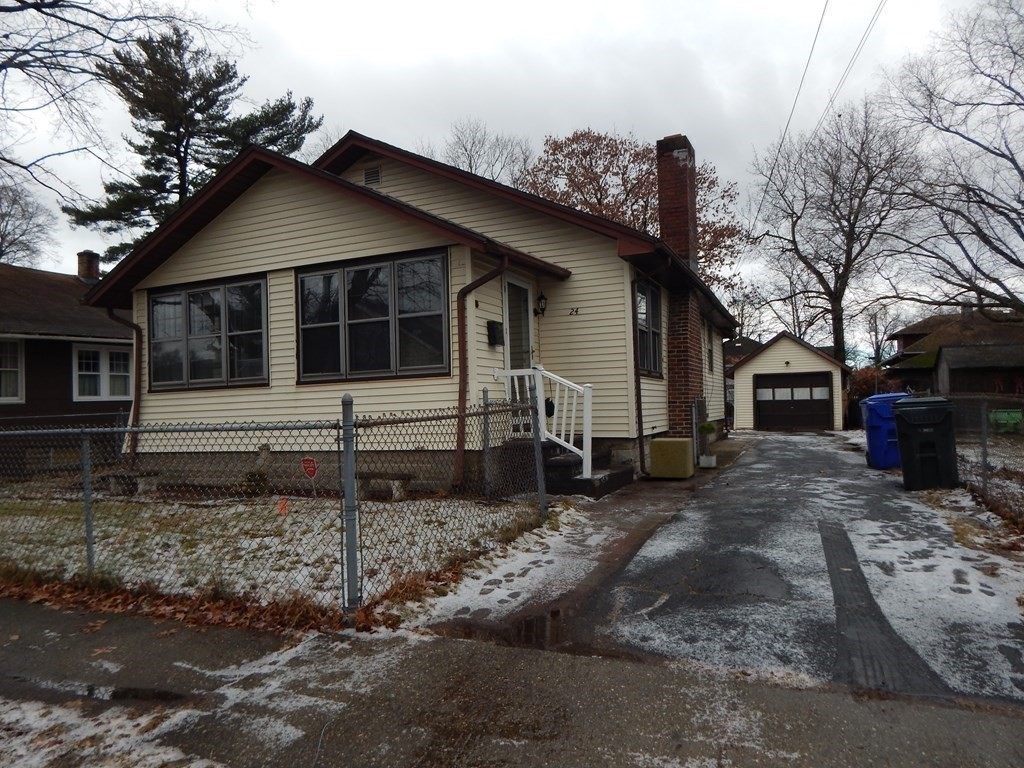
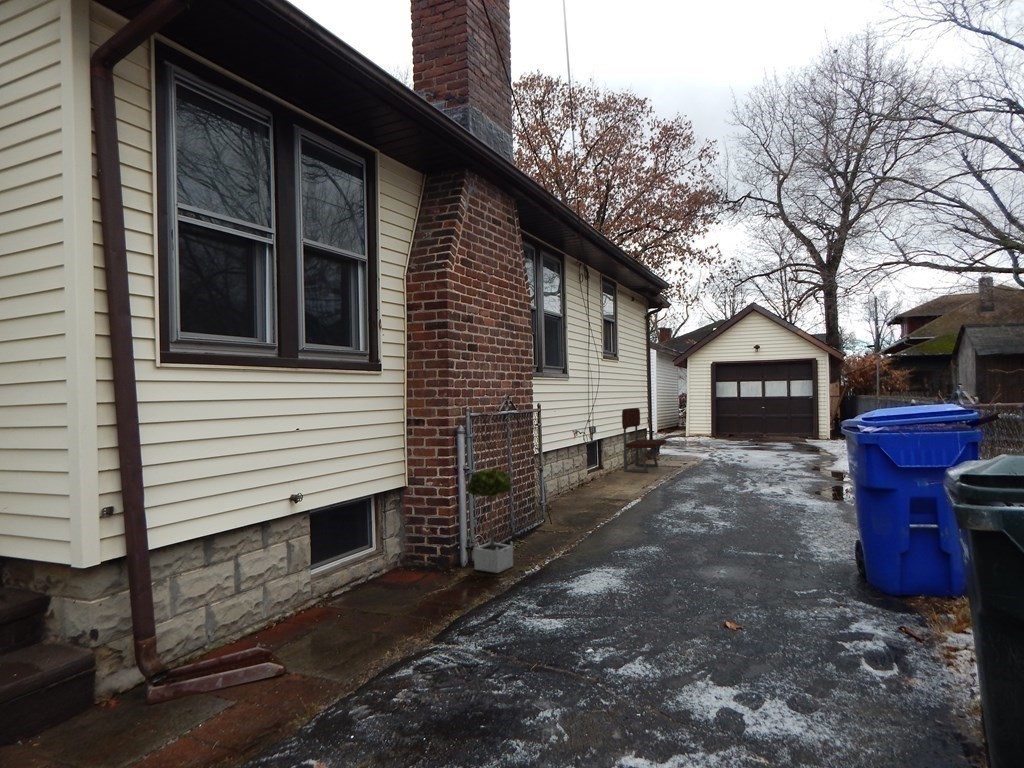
bench: none [715,404,742,444] -> present [622,408,666,473]
cardboard box: present [650,438,694,478] -> none [252,520,395,654]

